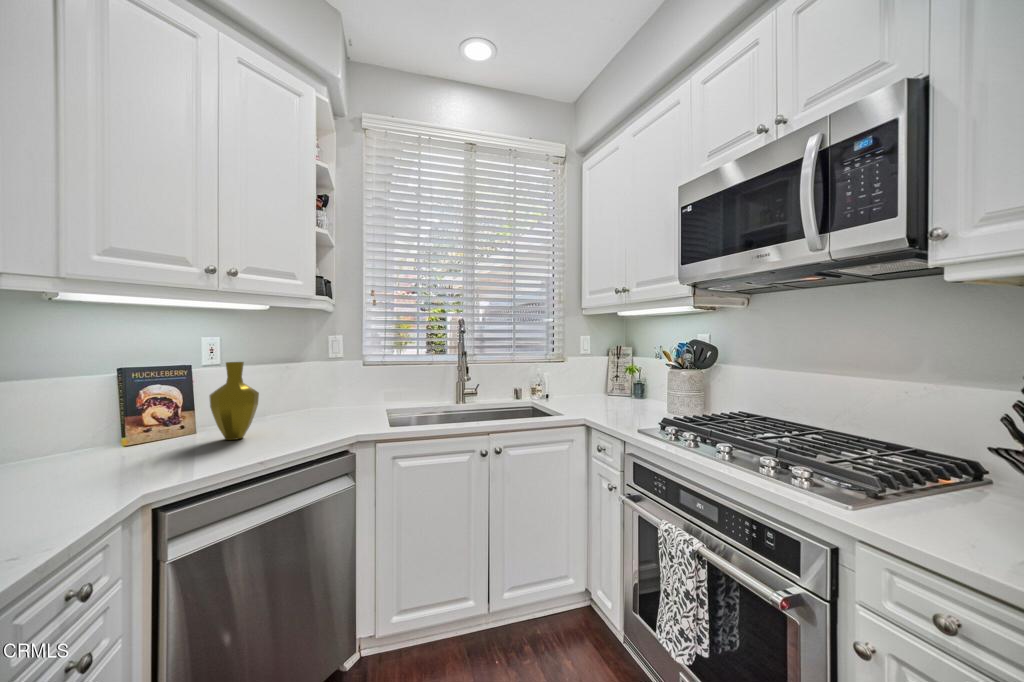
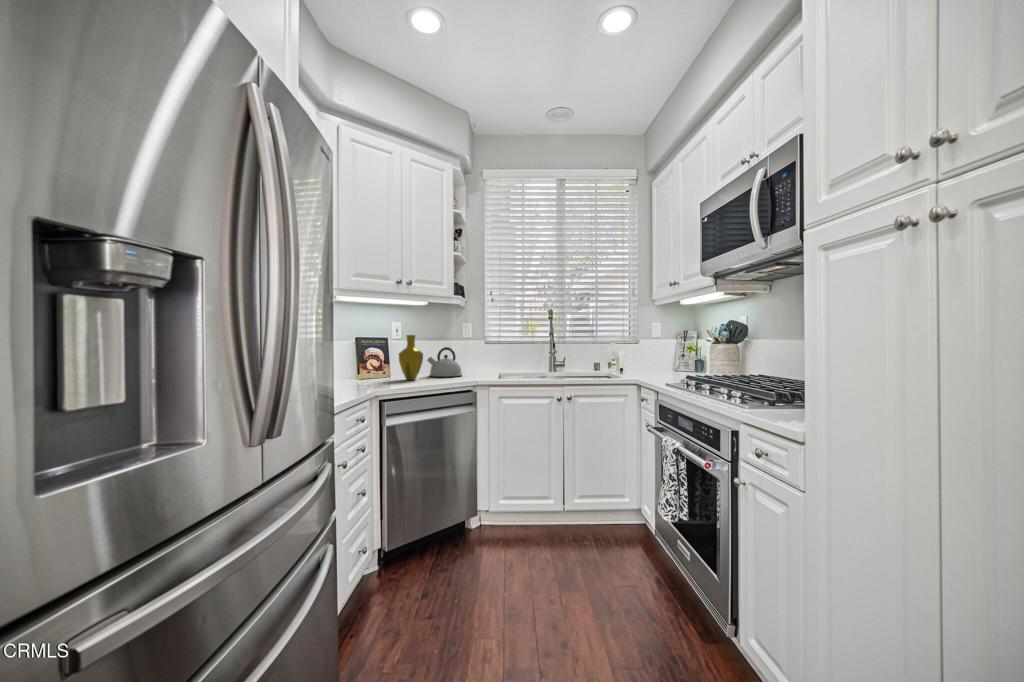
kettle: none [268,376,330,425] -> present [427,347,462,377]

